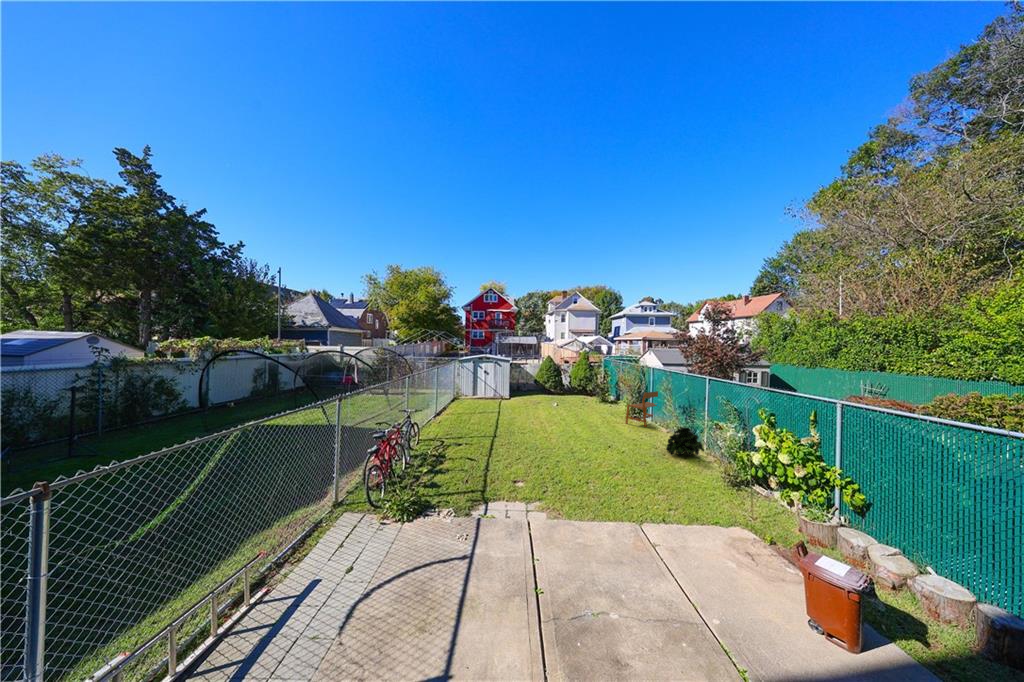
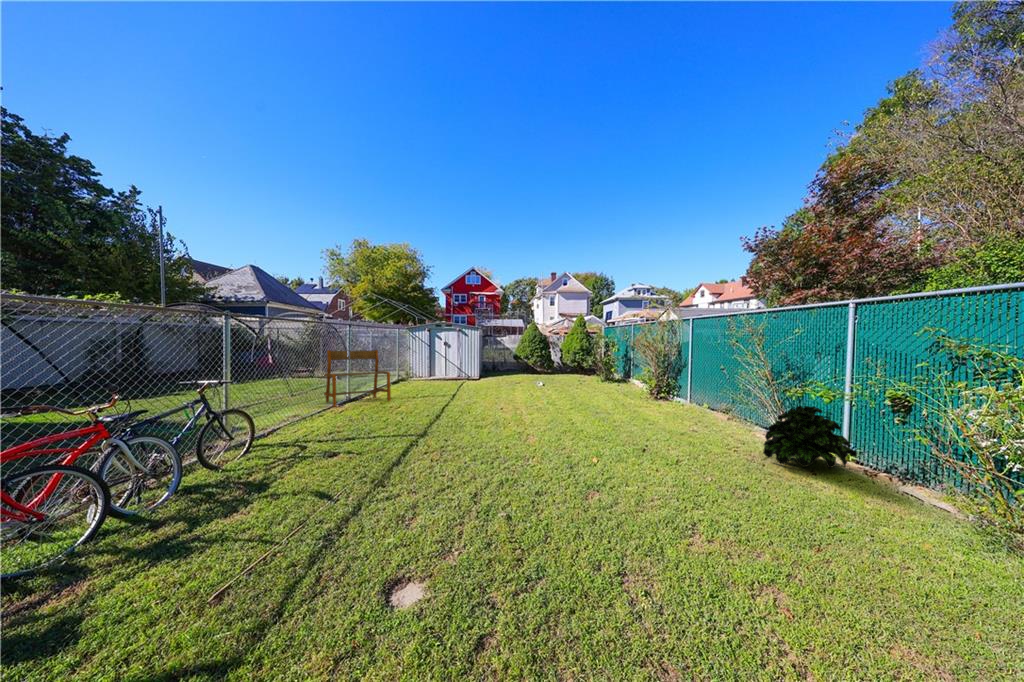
bench: present [626,391,658,427] -> present [324,350,391,407]

